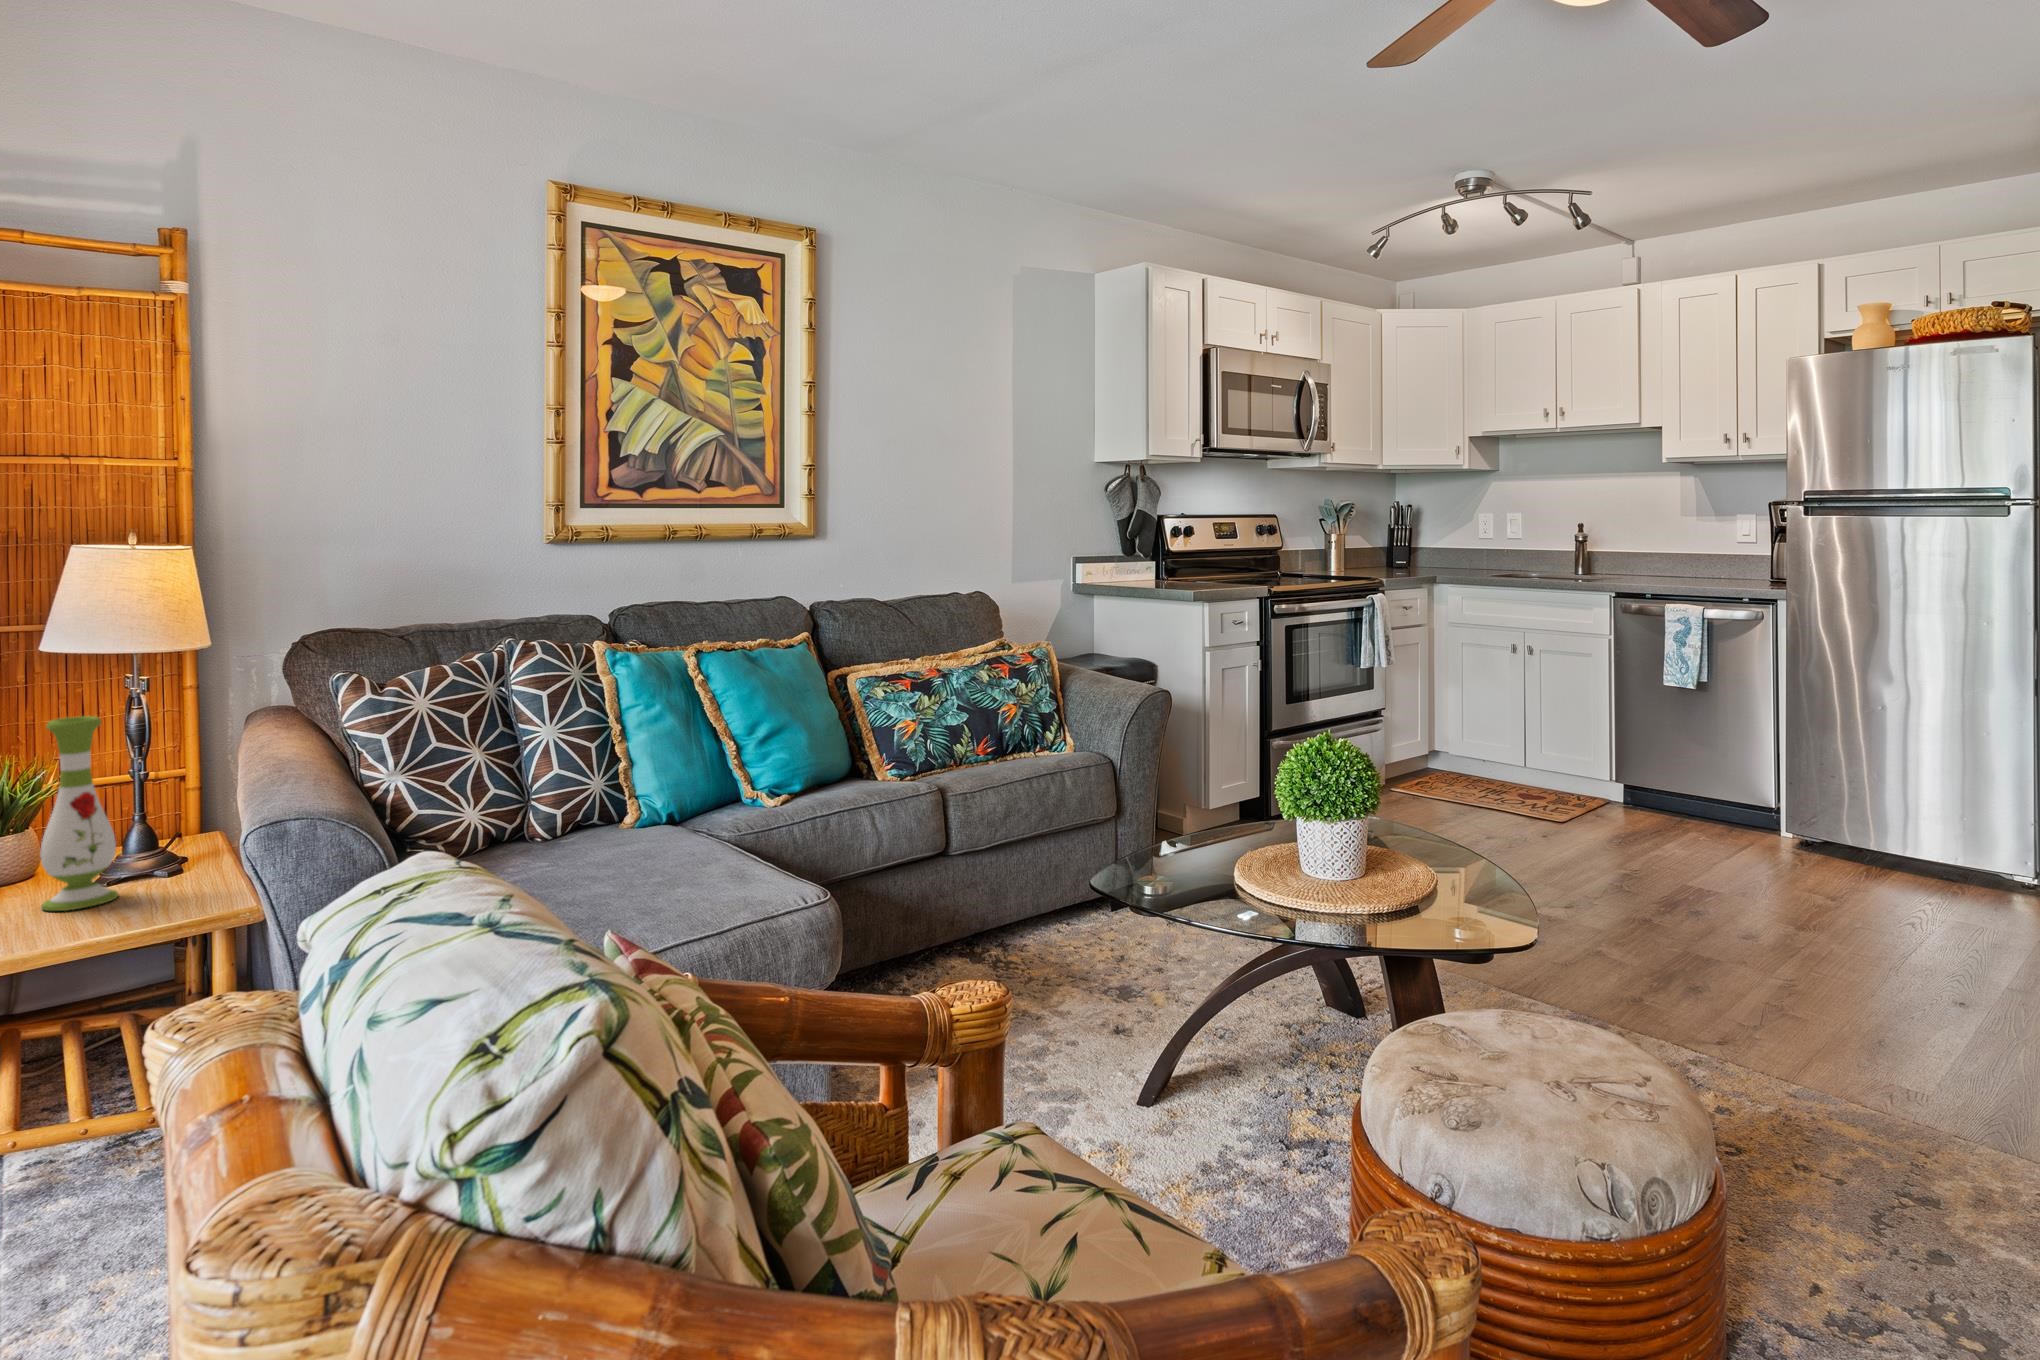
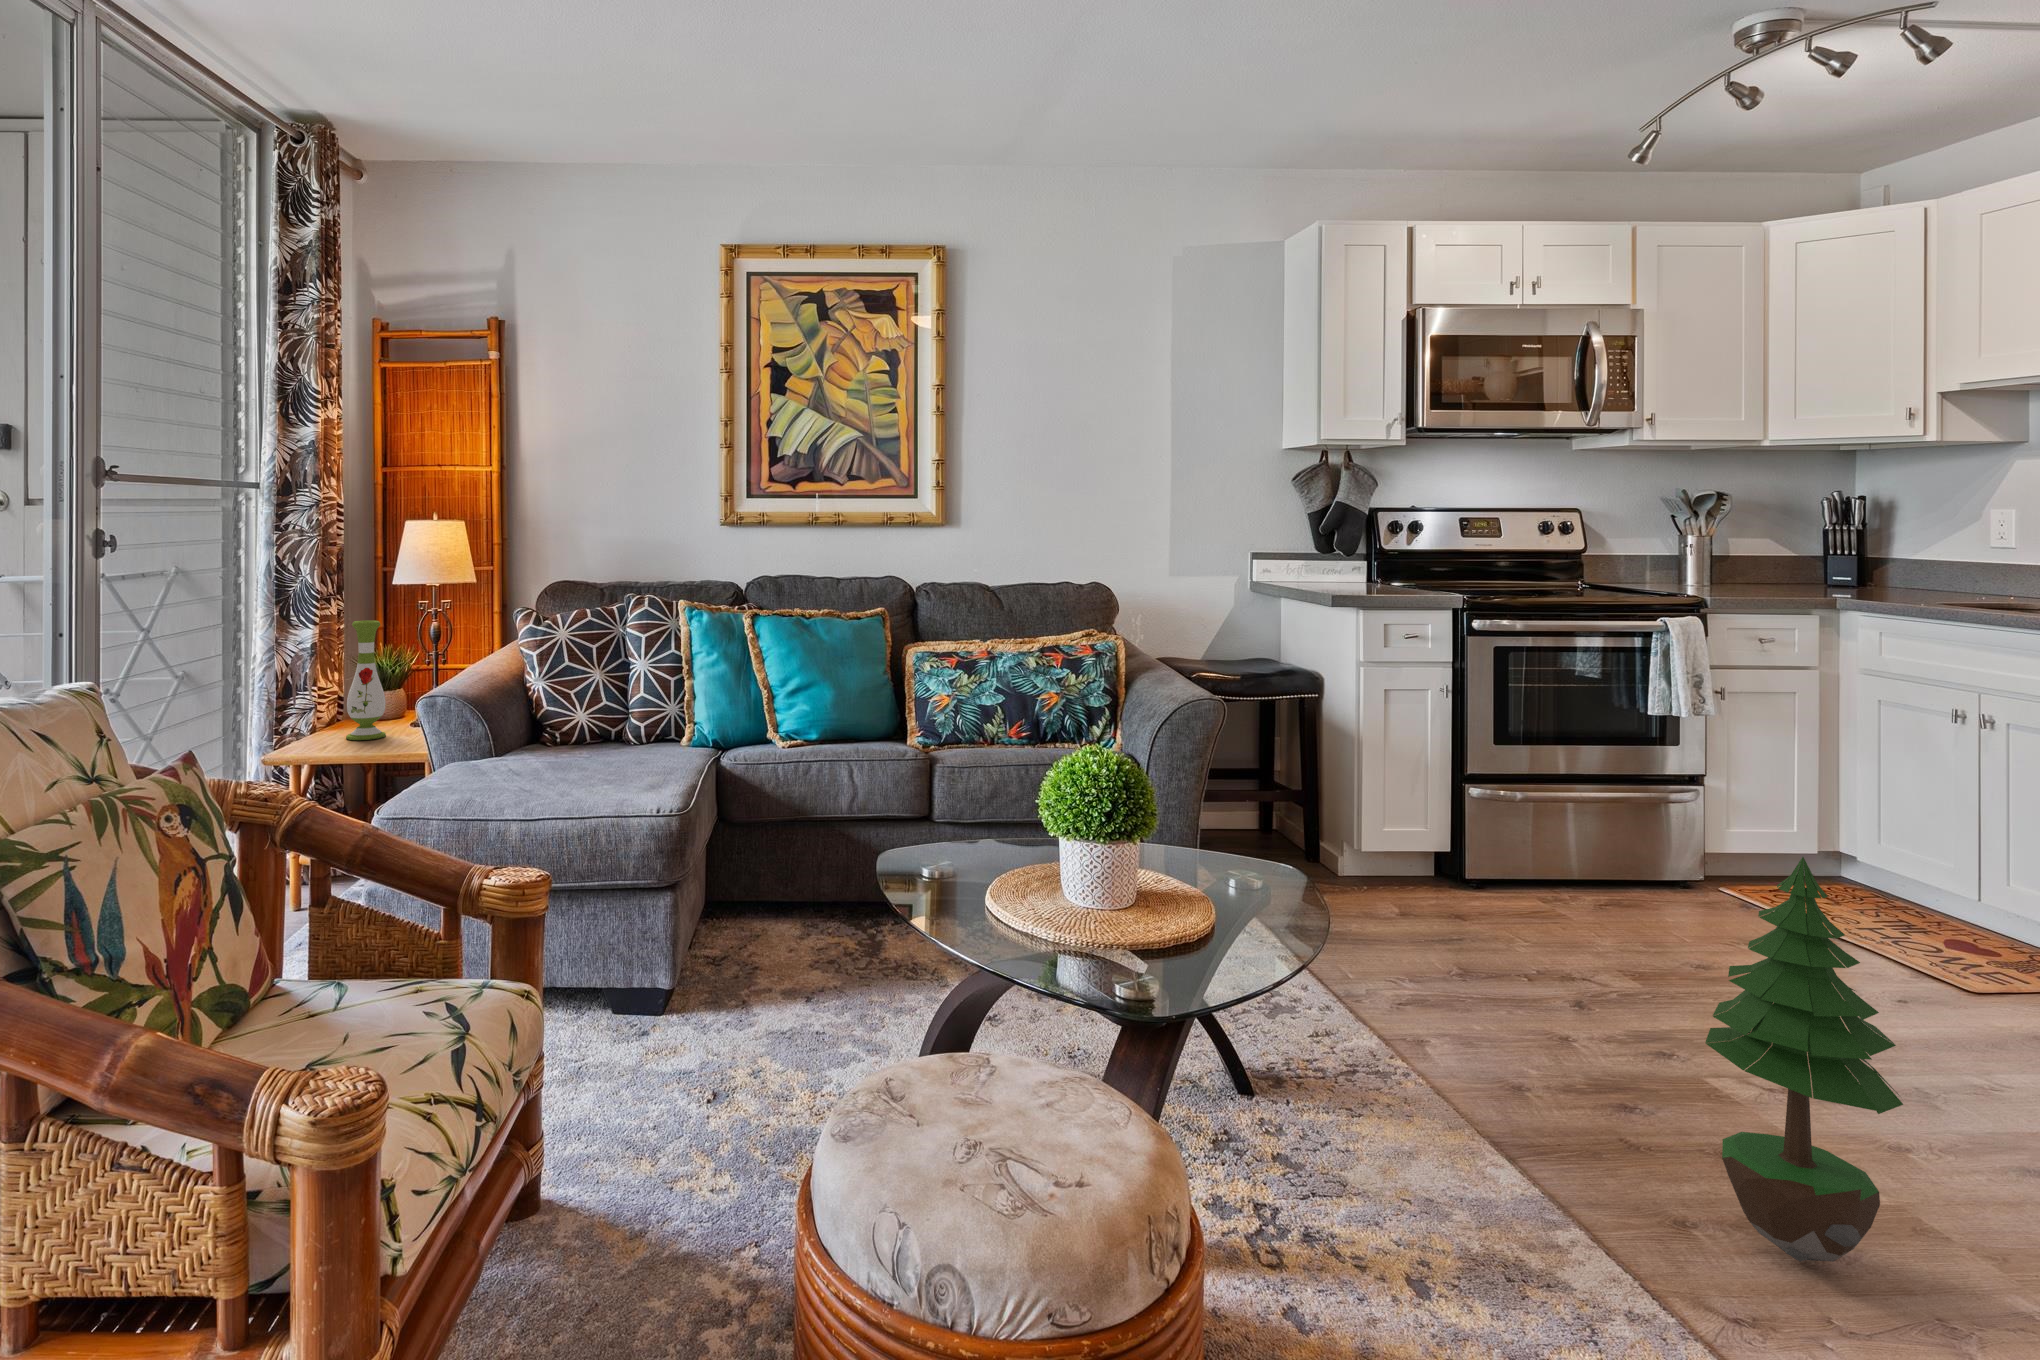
potted tree: none [1544,748,1633,980] -> present [1705,857,1903,1262]

